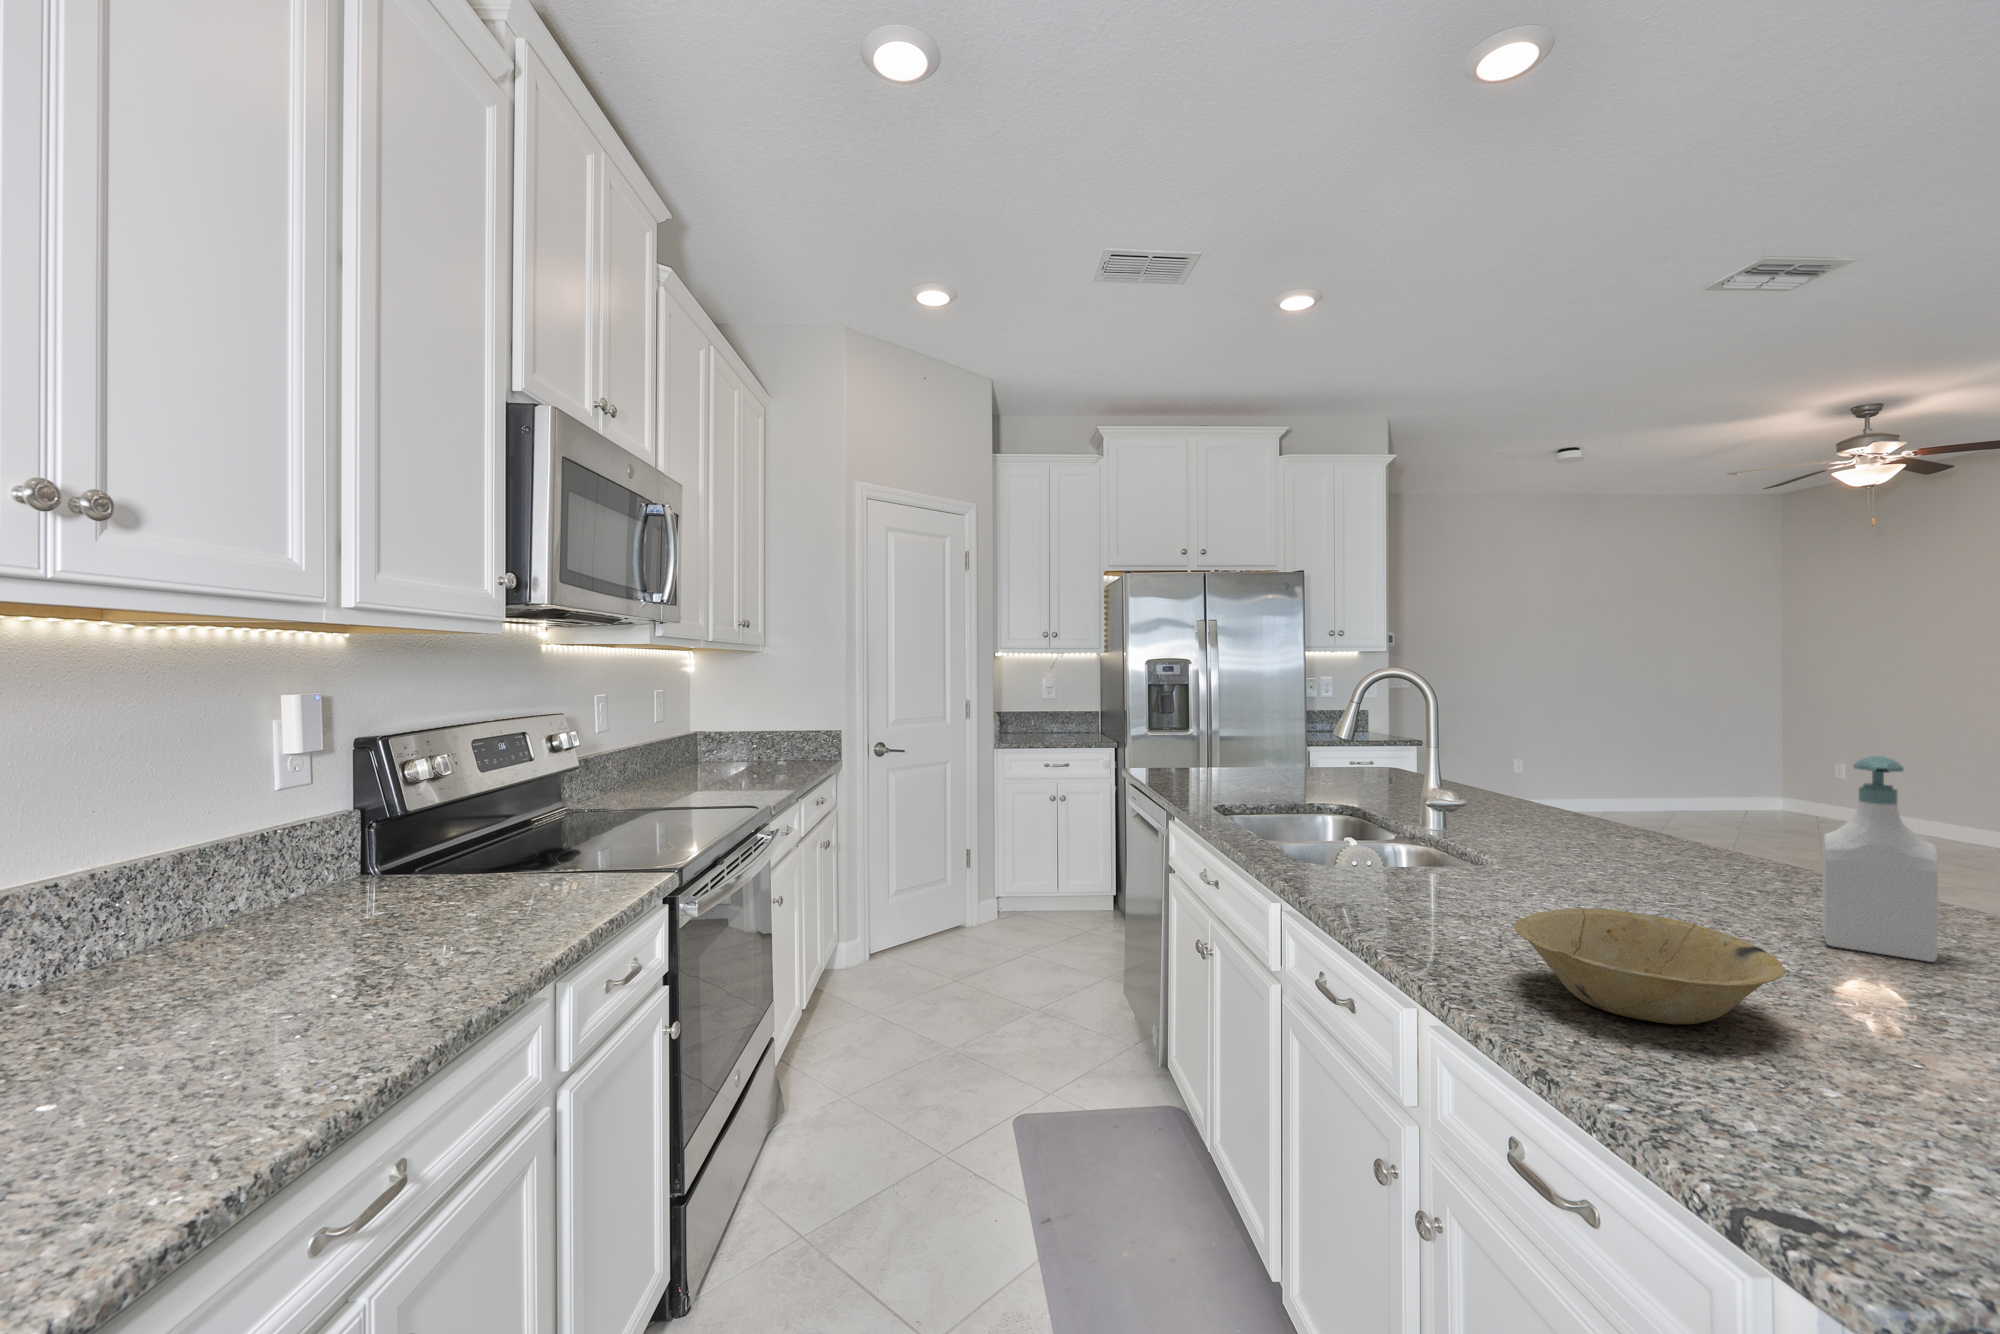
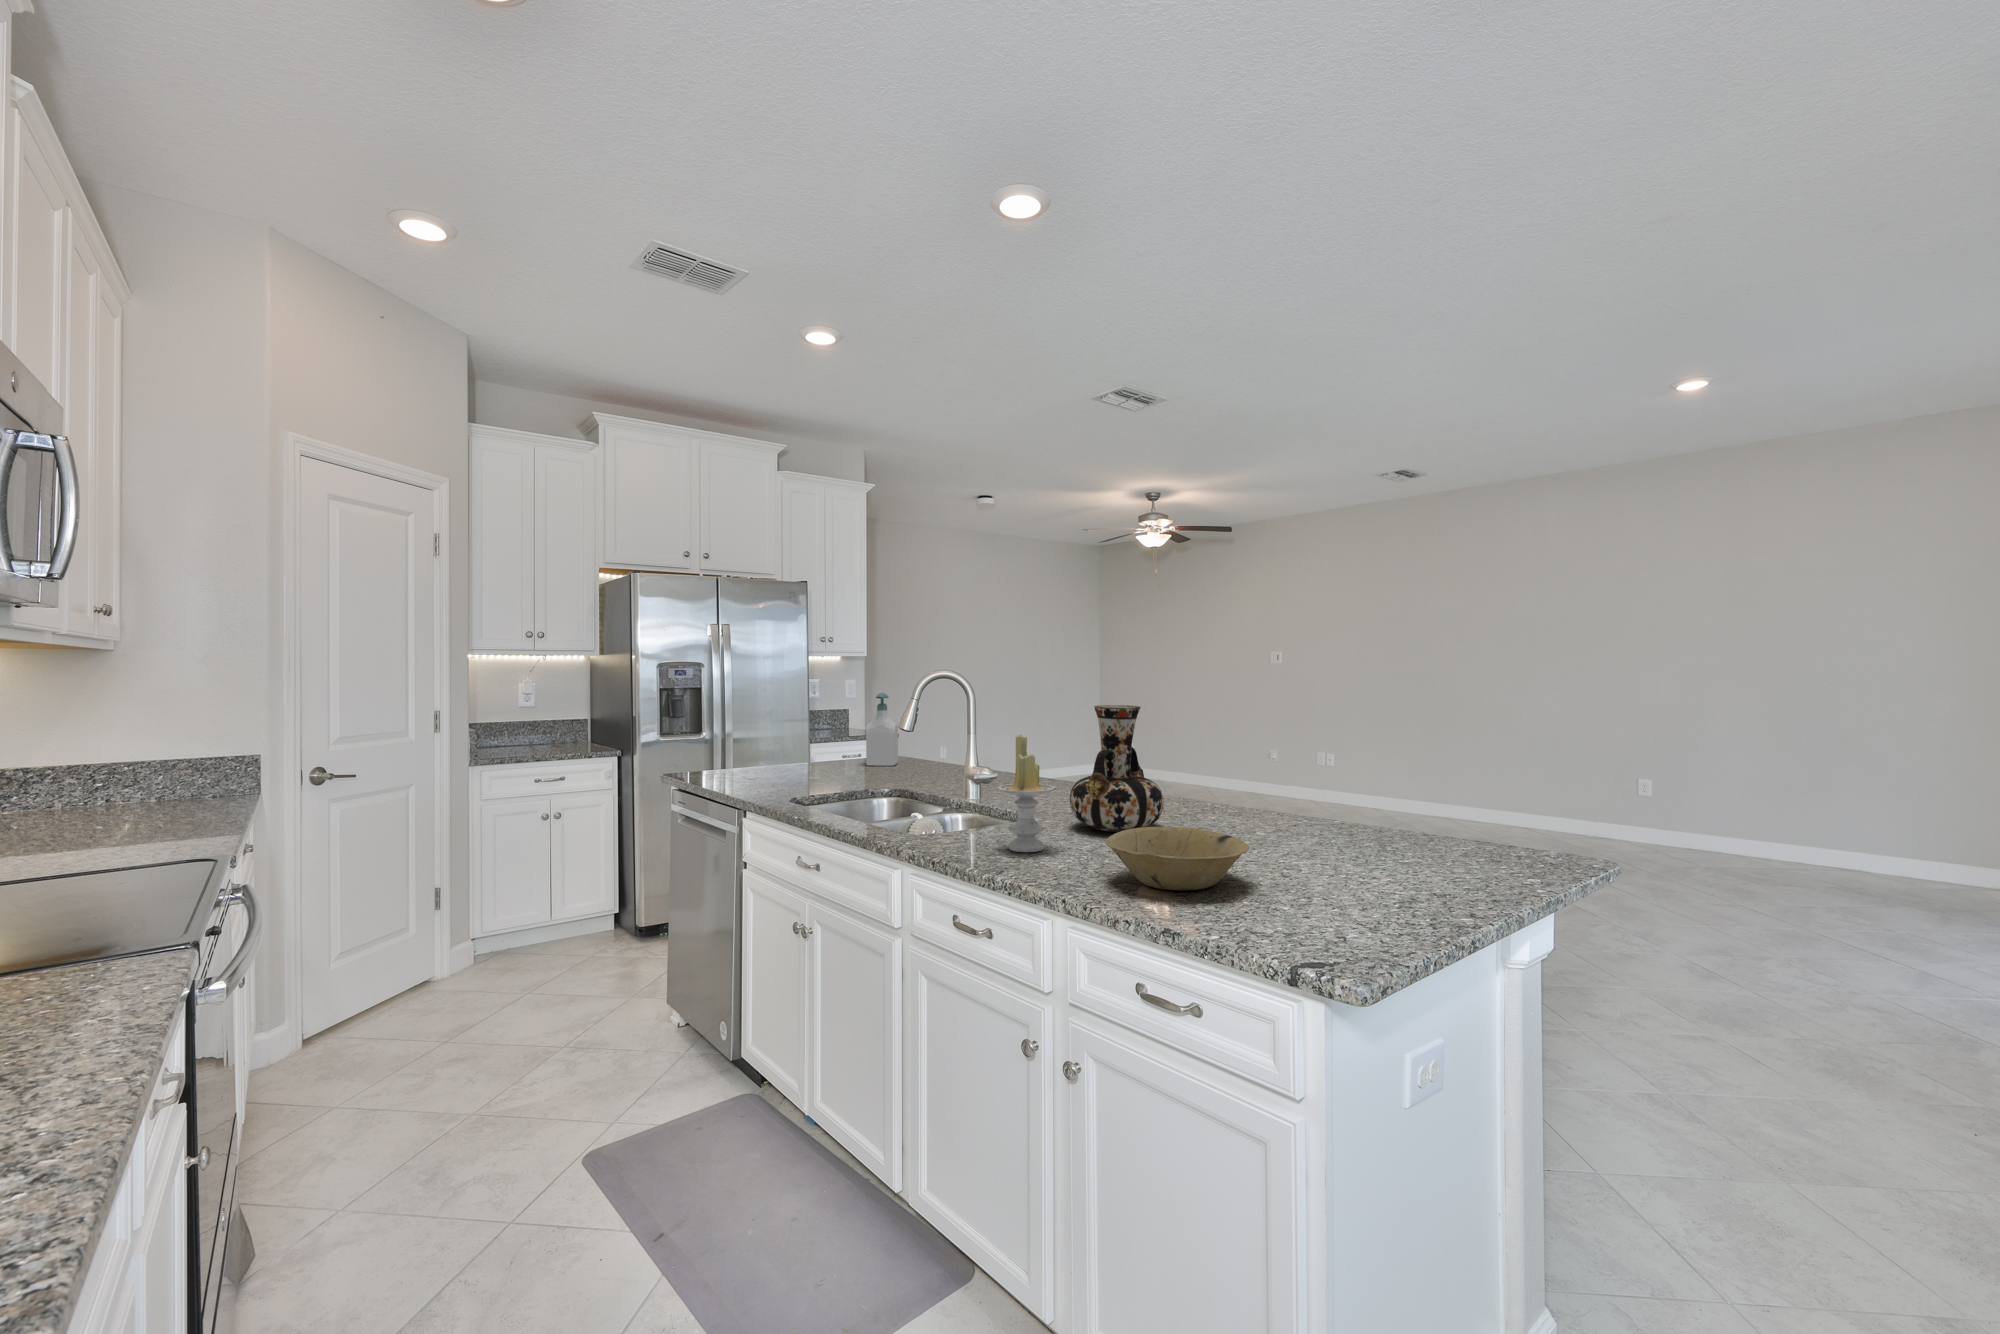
vase: none [1536,724,1702,909] -> present [1070,705,1164,832]
soap bottle: present [1822,756,1938,962] -> present [866,693,898,766]
candle: none [1401,758,1485,915] -> present [997,735,1055,852]

